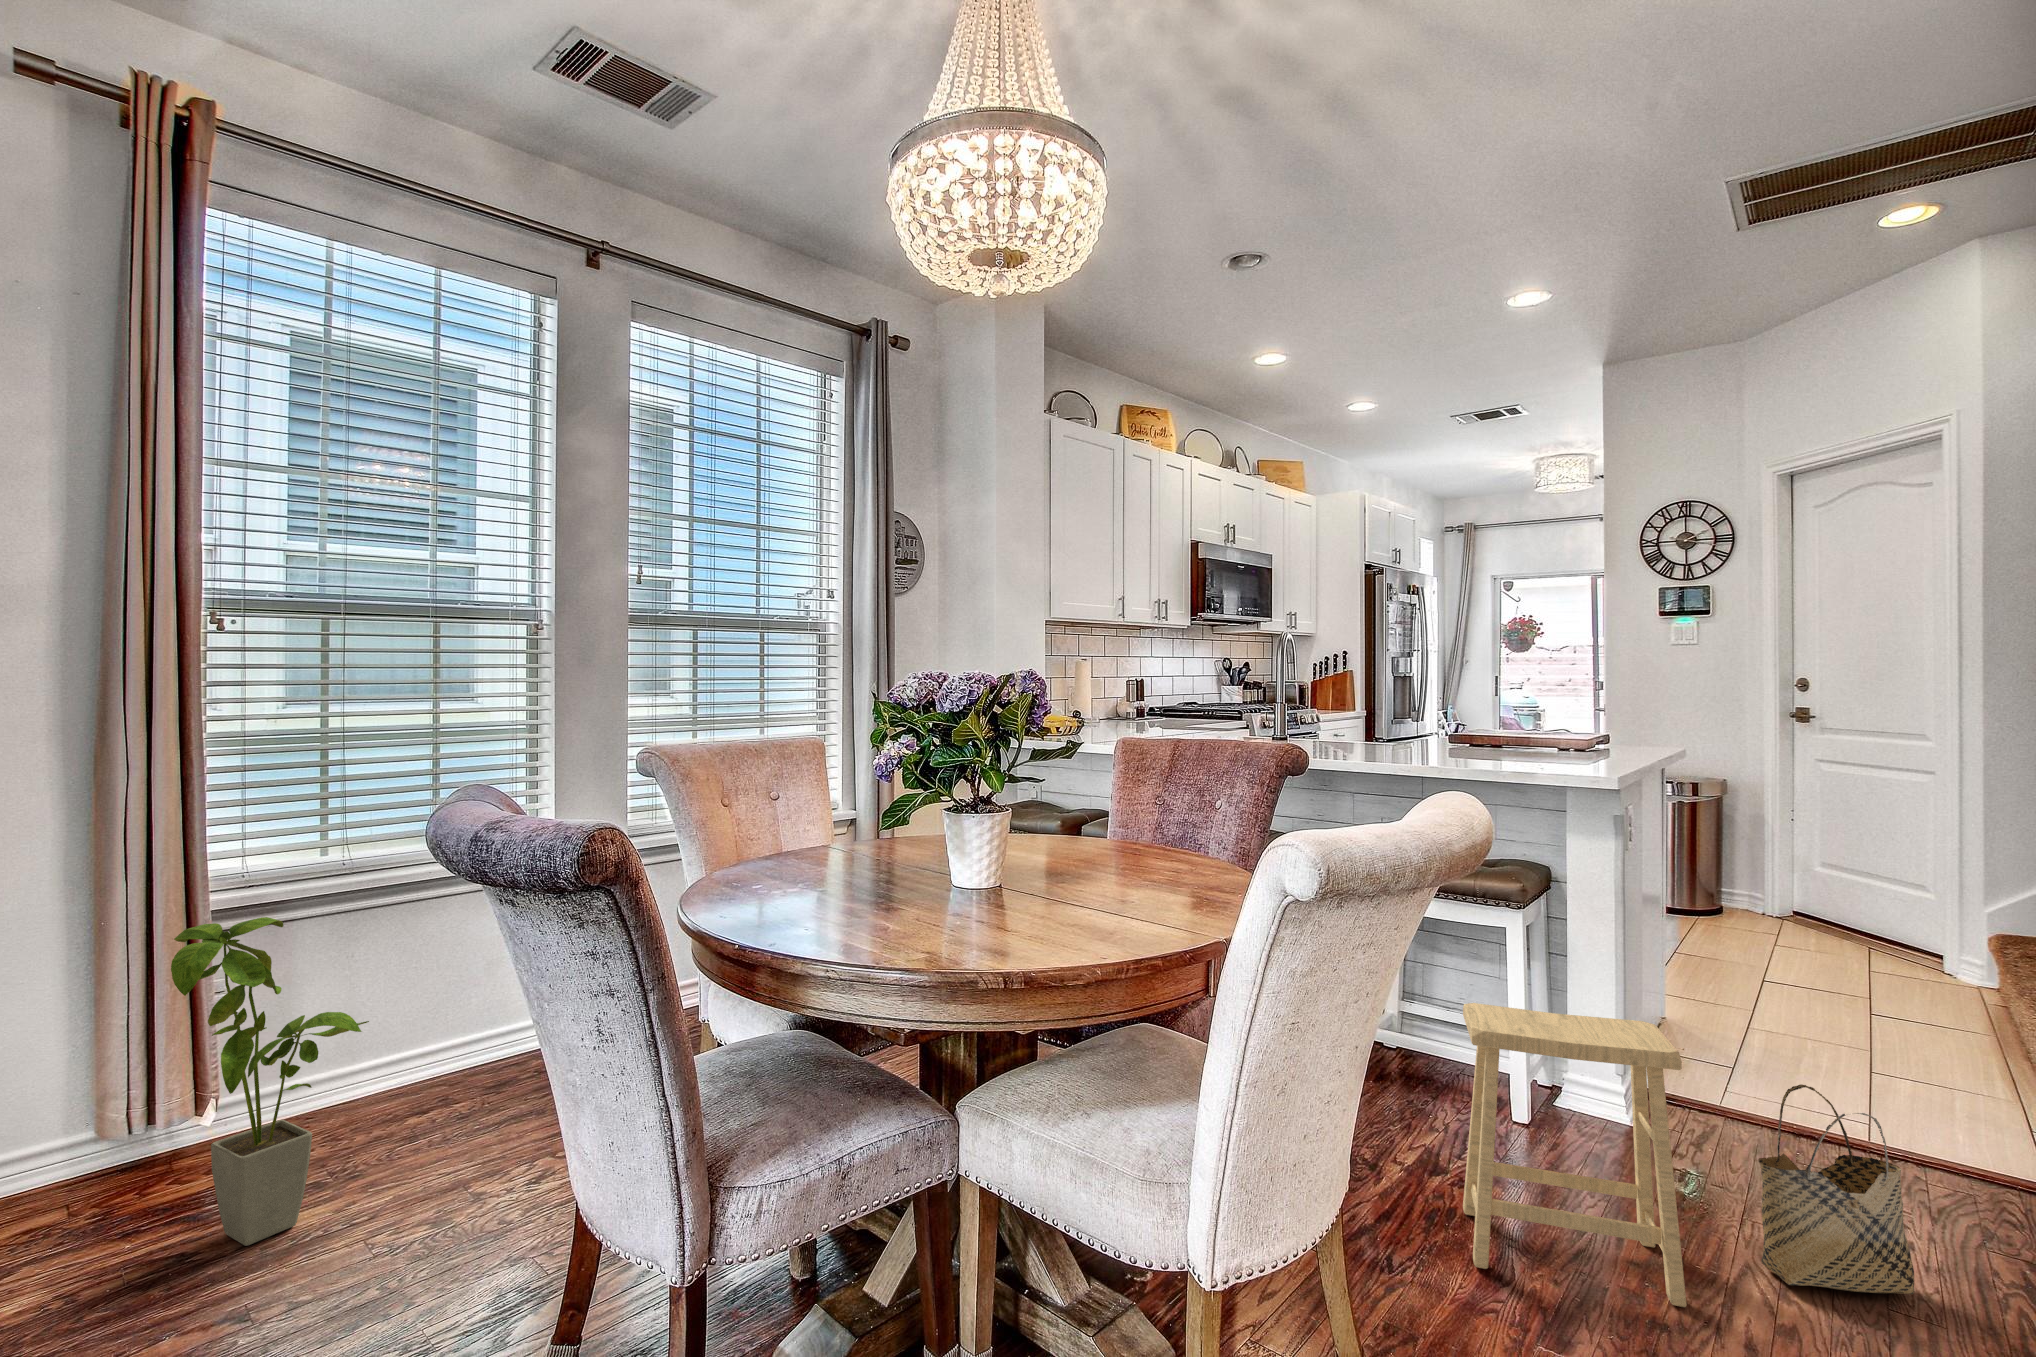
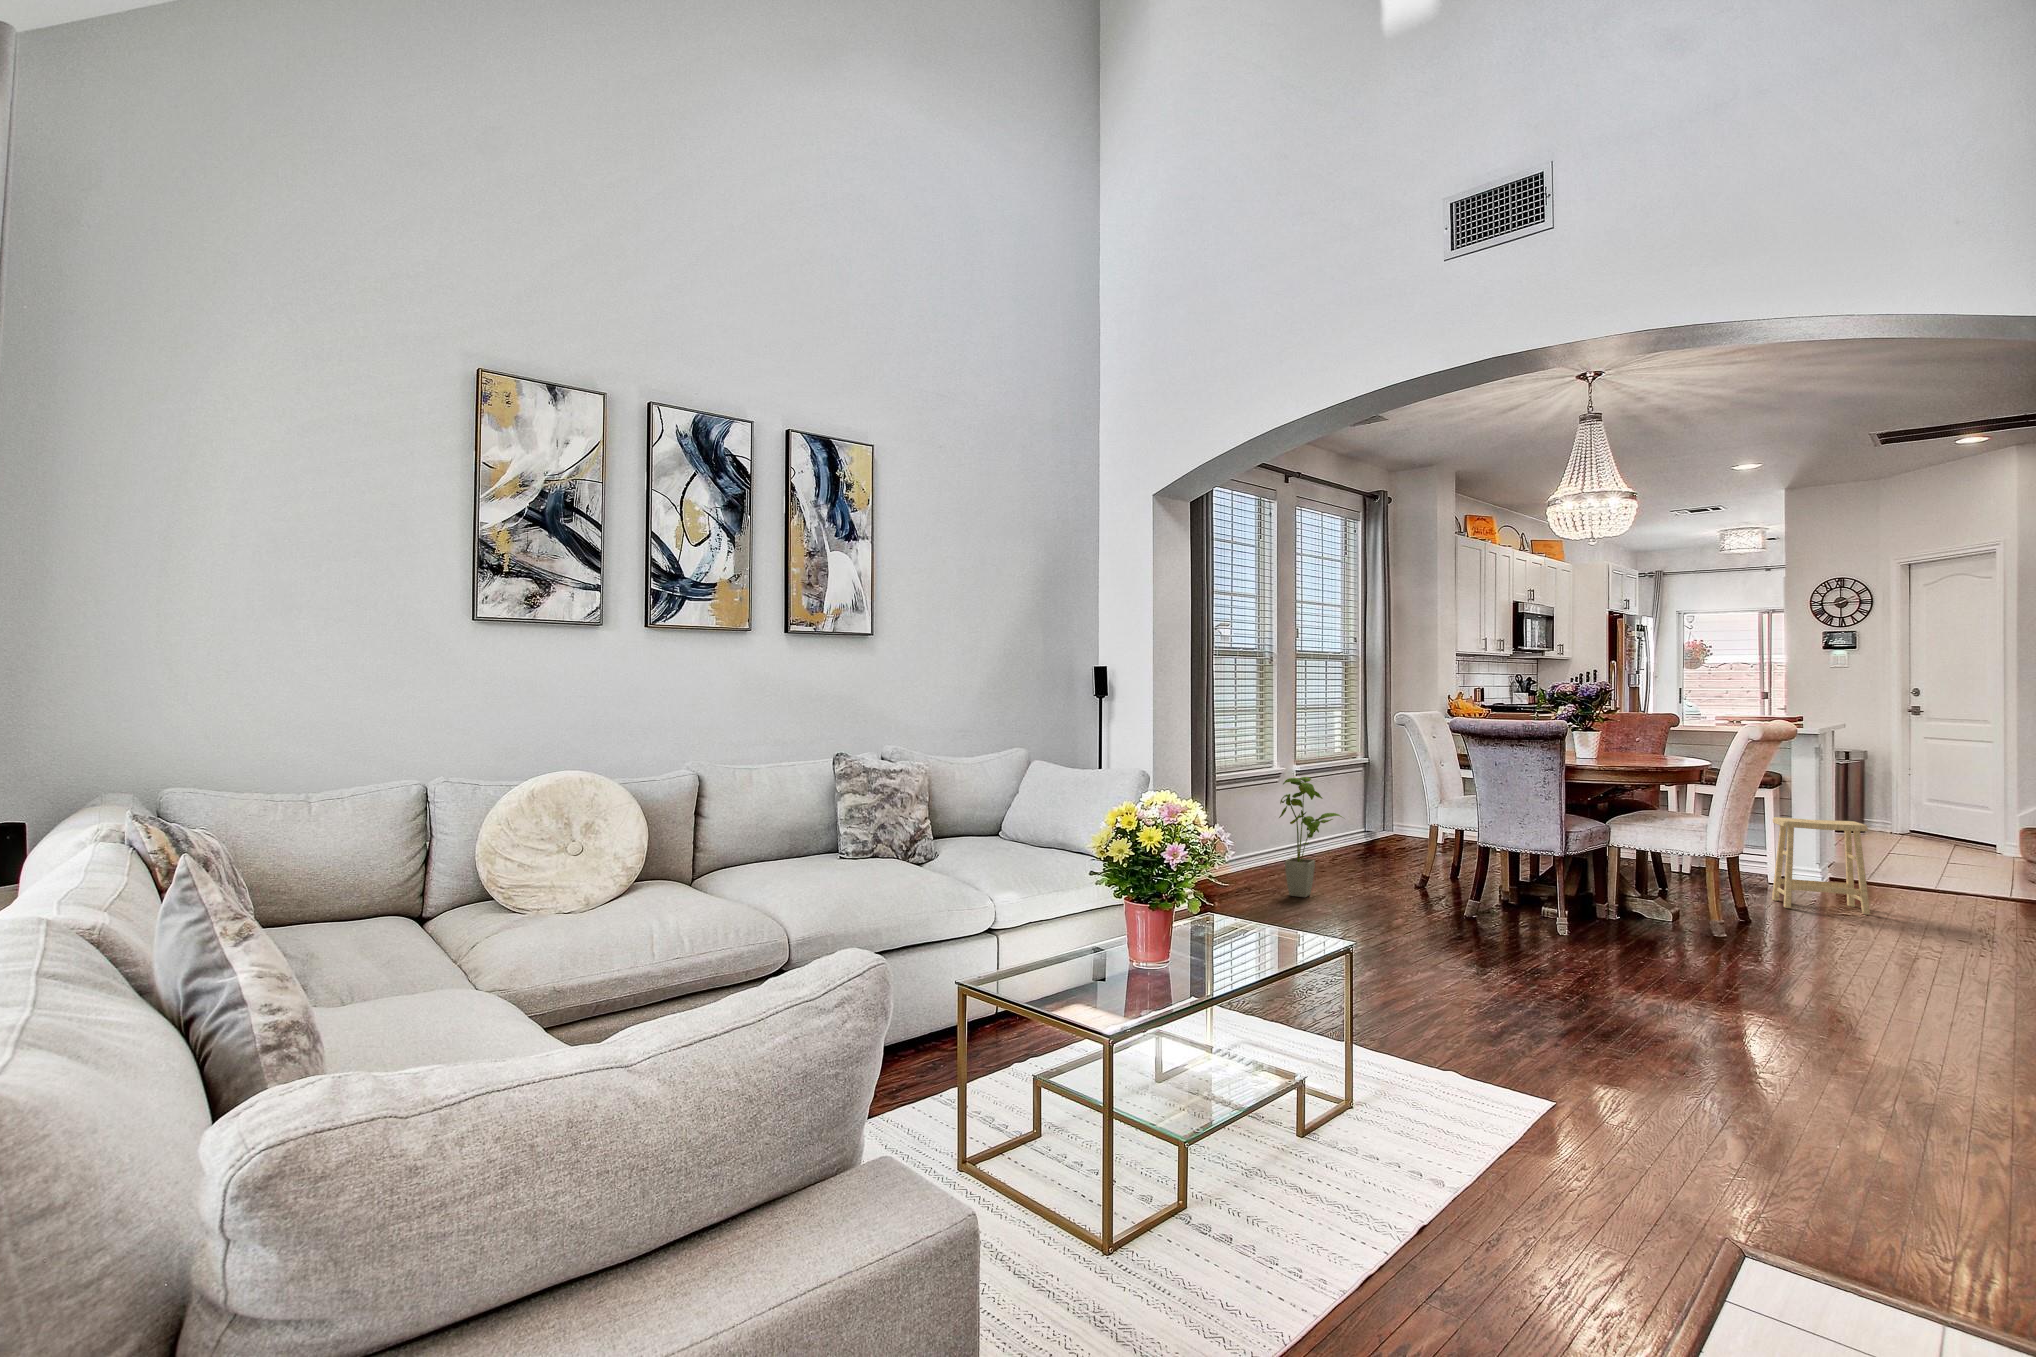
woven basket: present [1758,1085,1914,1294] -> none [1897,844,1957,914]

